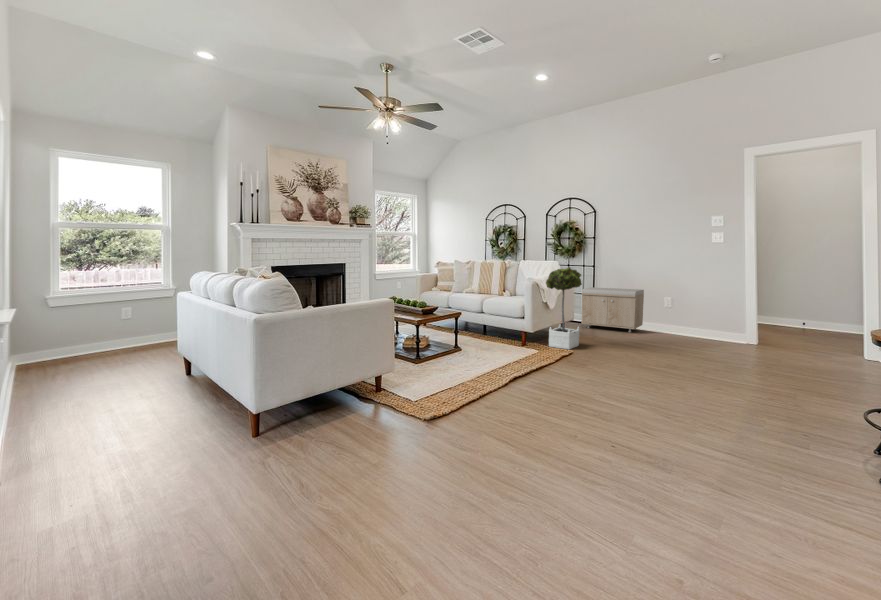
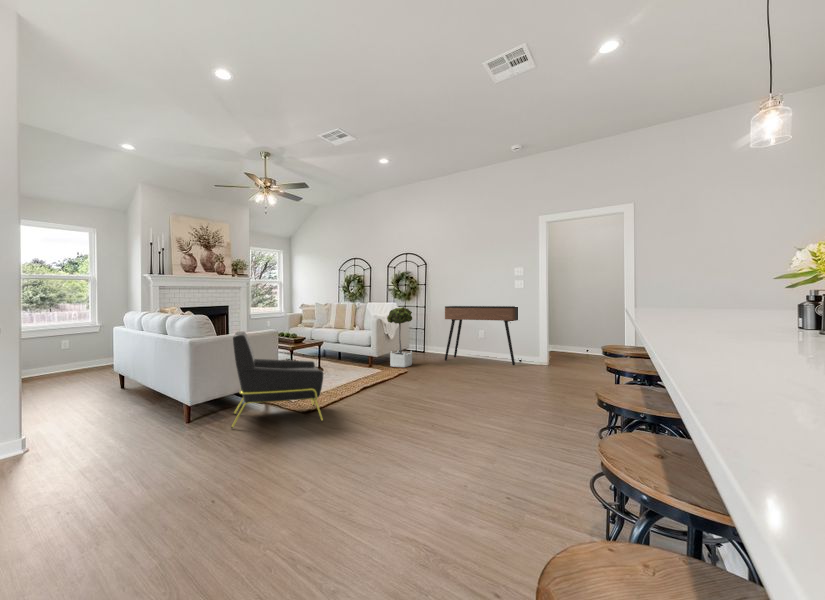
console table: none [625,265,756,356] -> present [445,306,522,365]
storage bench: present [581,287,644,332] -> none [415,323,459,356]
armchair: none [302,307,442,459] -> present [231,332,323,428]

